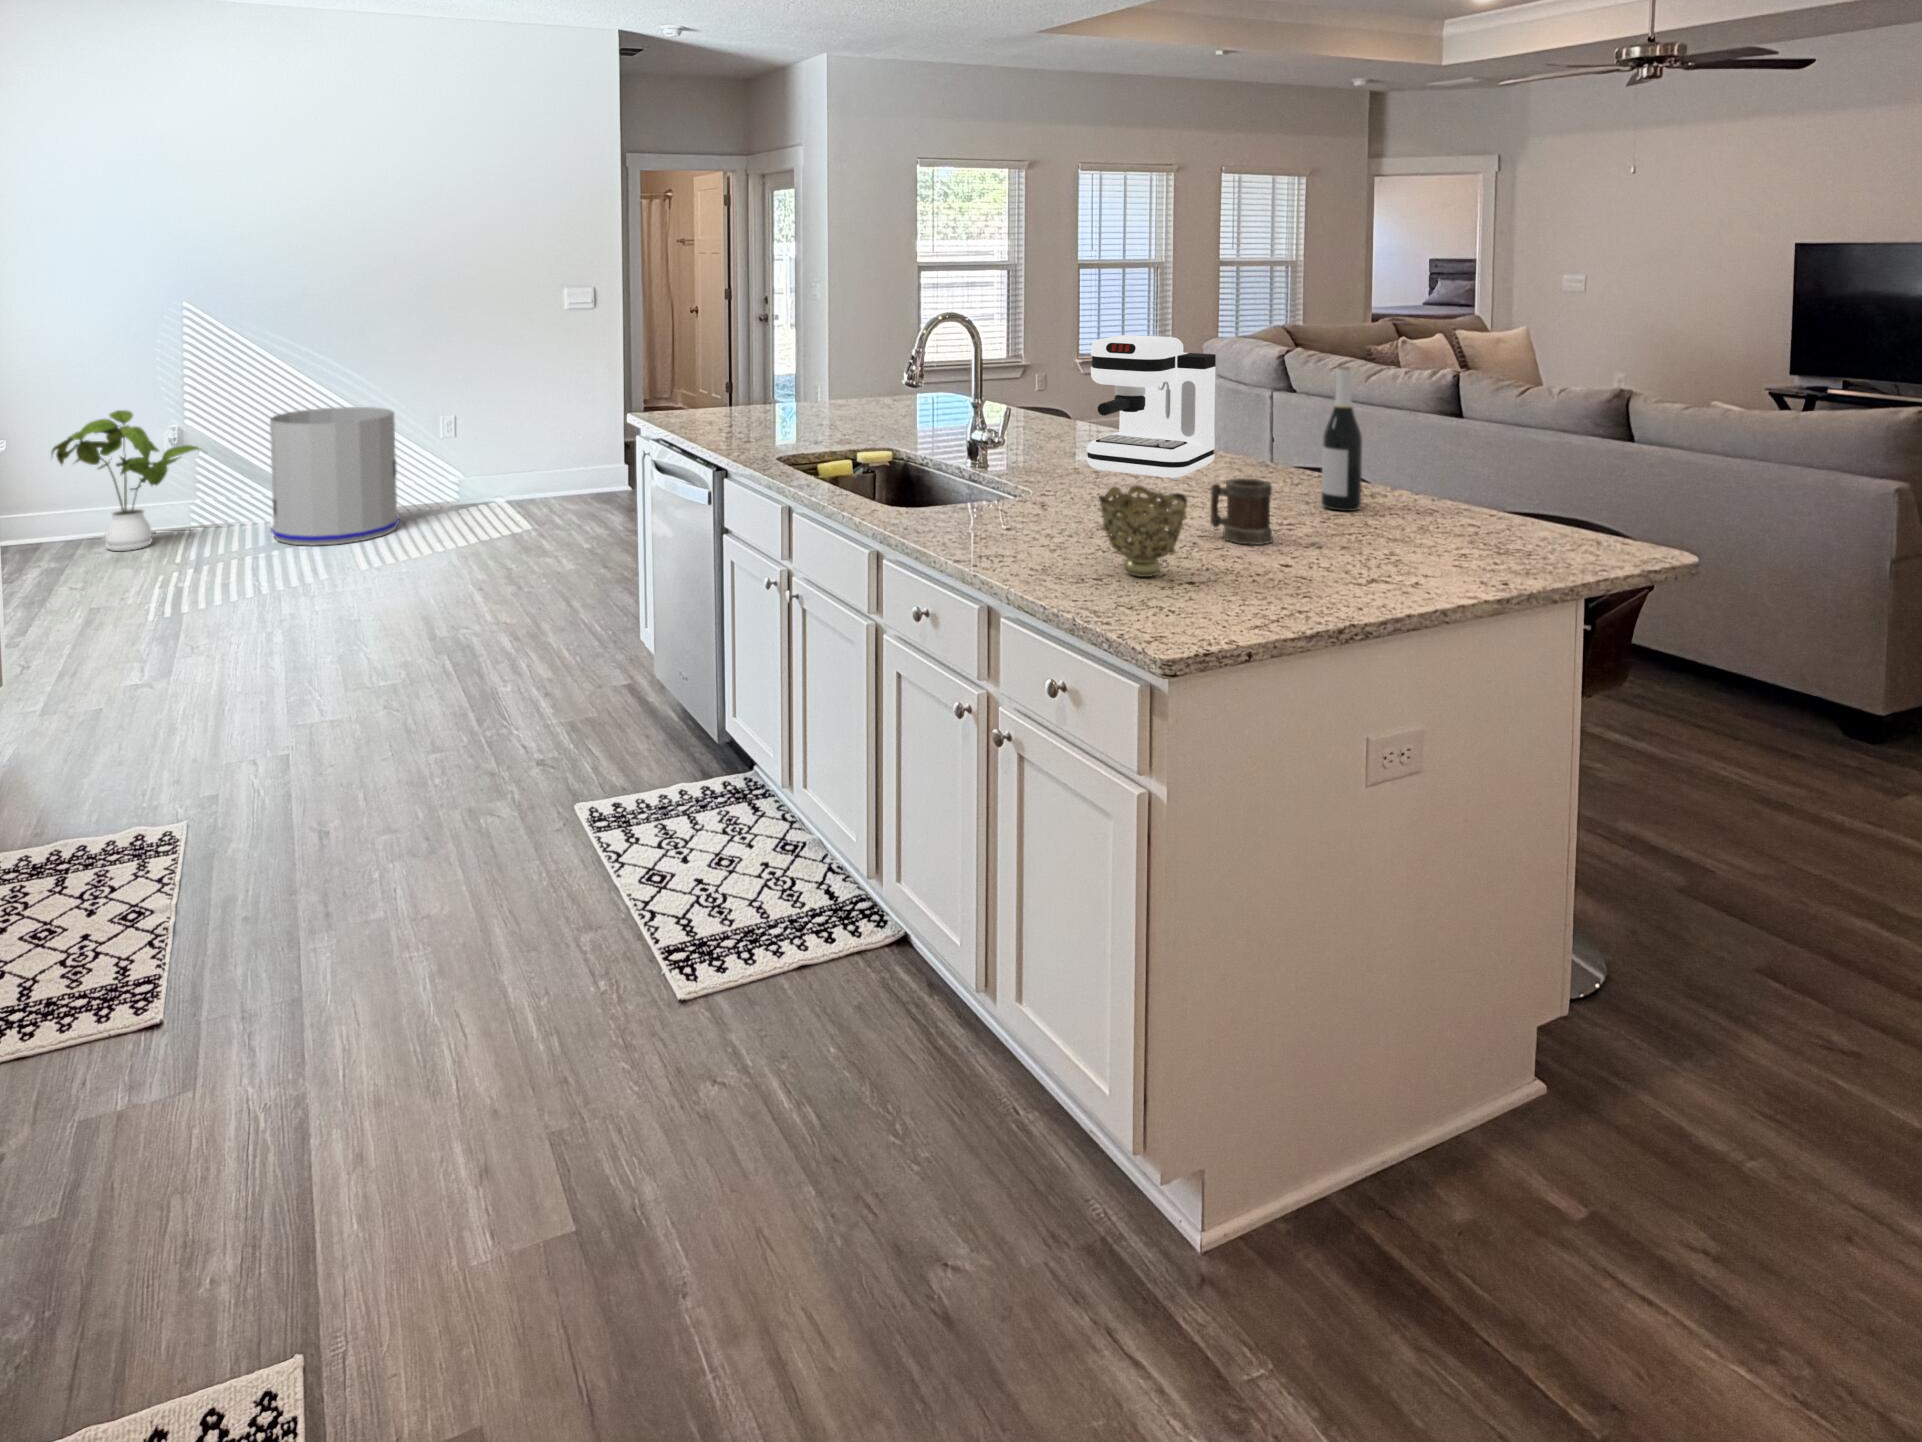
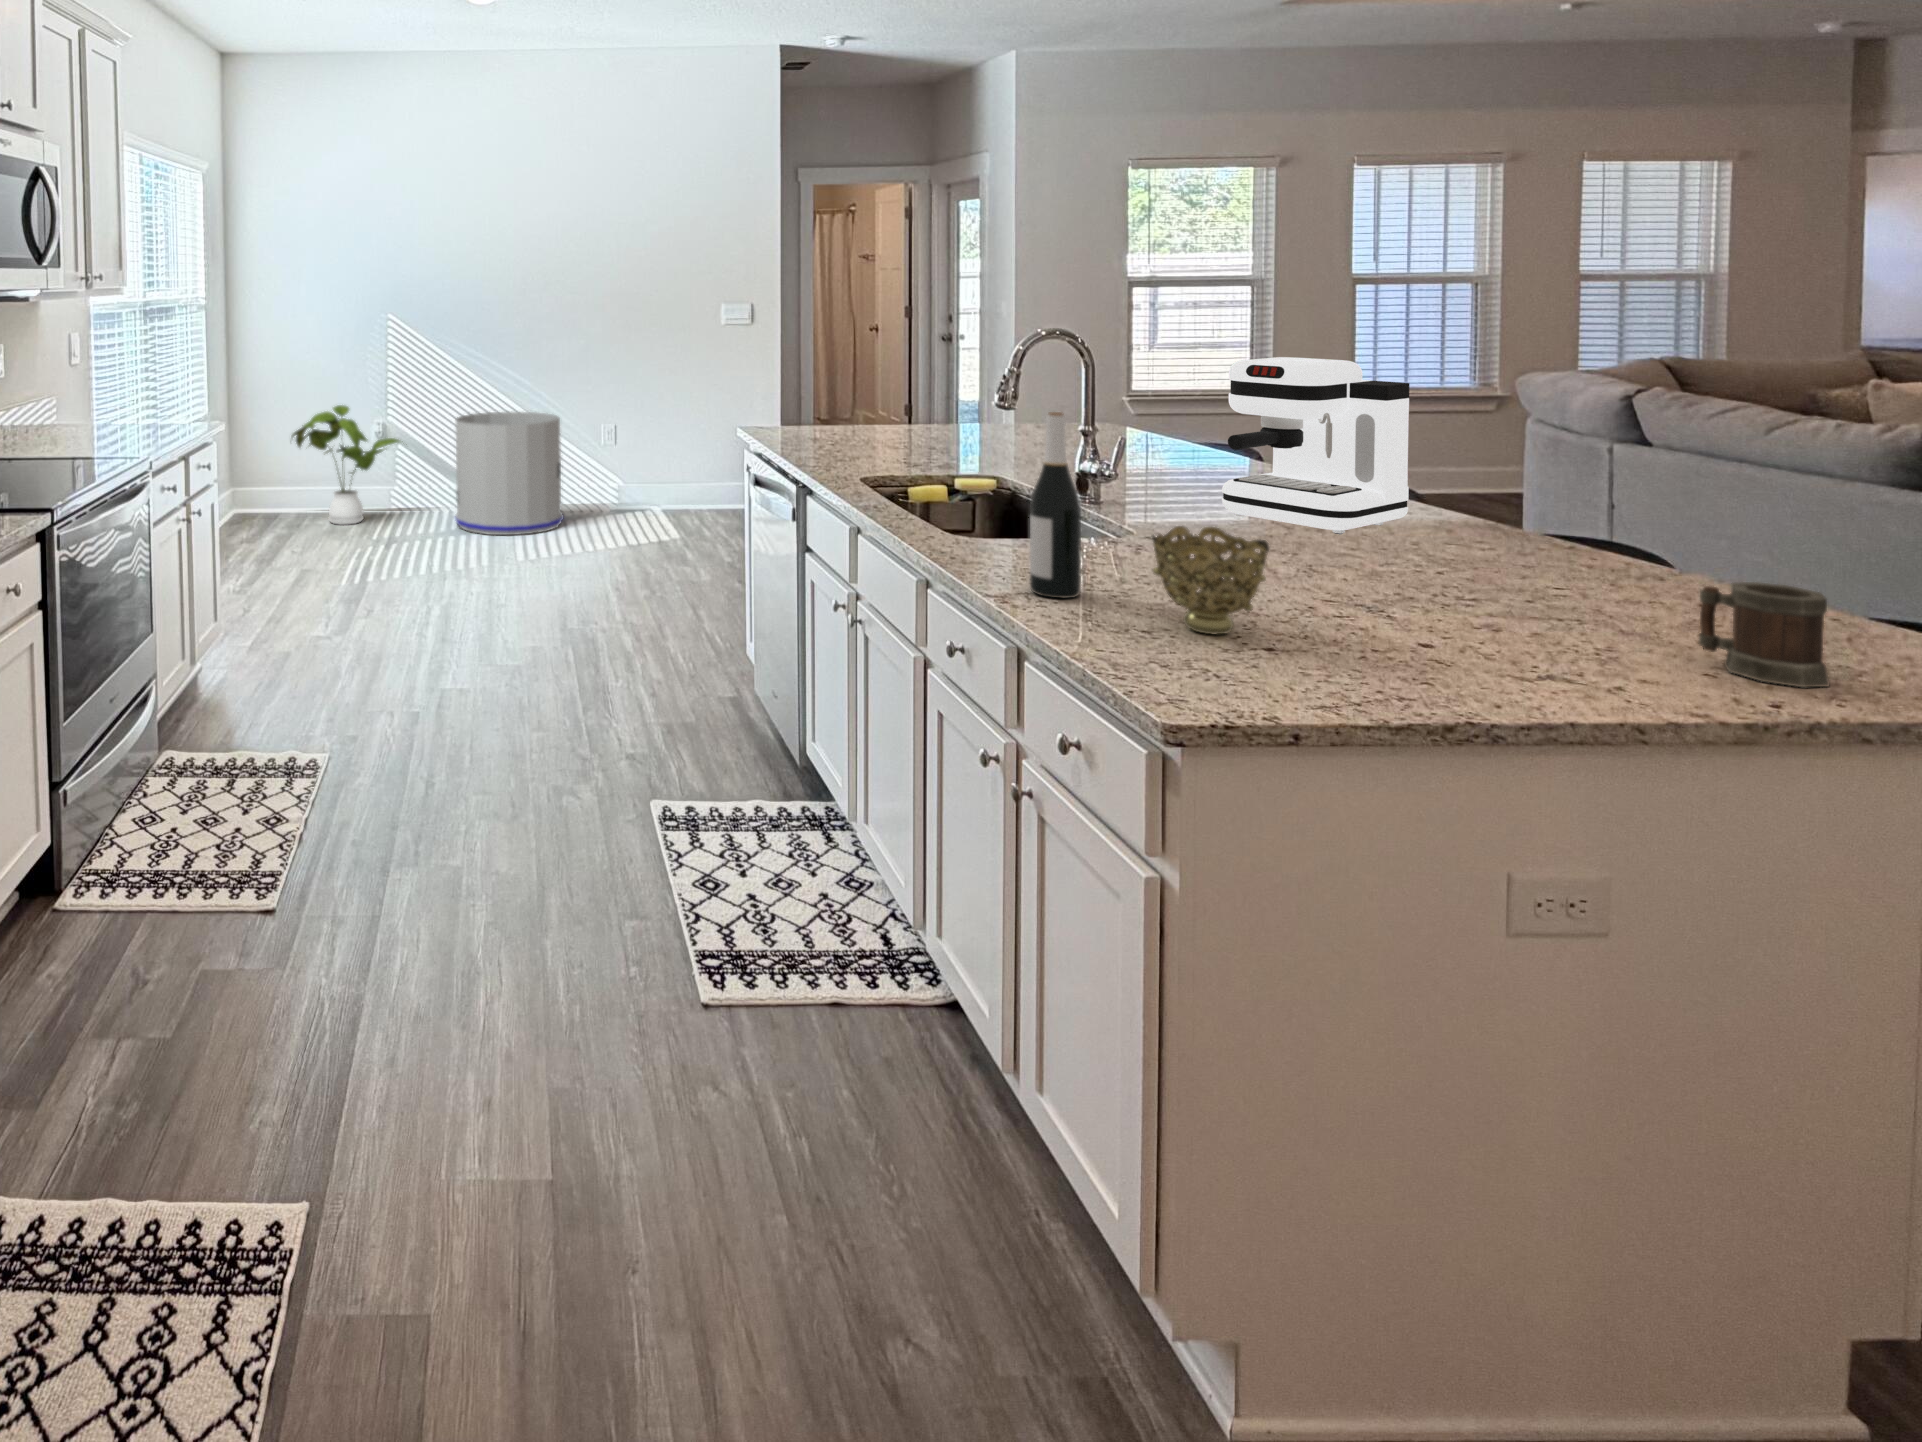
wine bottle: present [1321,367,1363,511] -> present [1030,412,1081,598]
mug: present [1210,478,1273,545] -> present [1699,582,1829,688]

